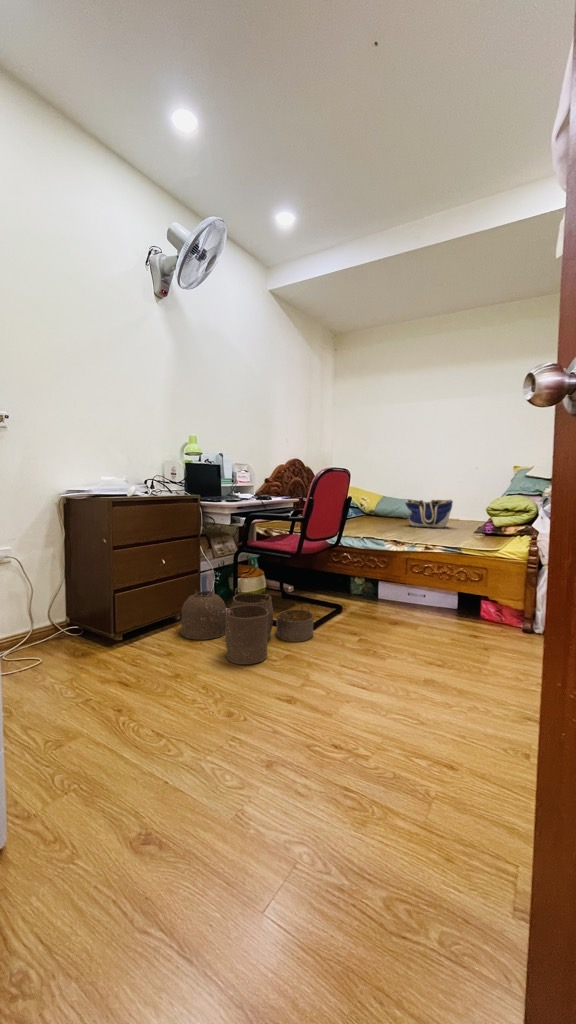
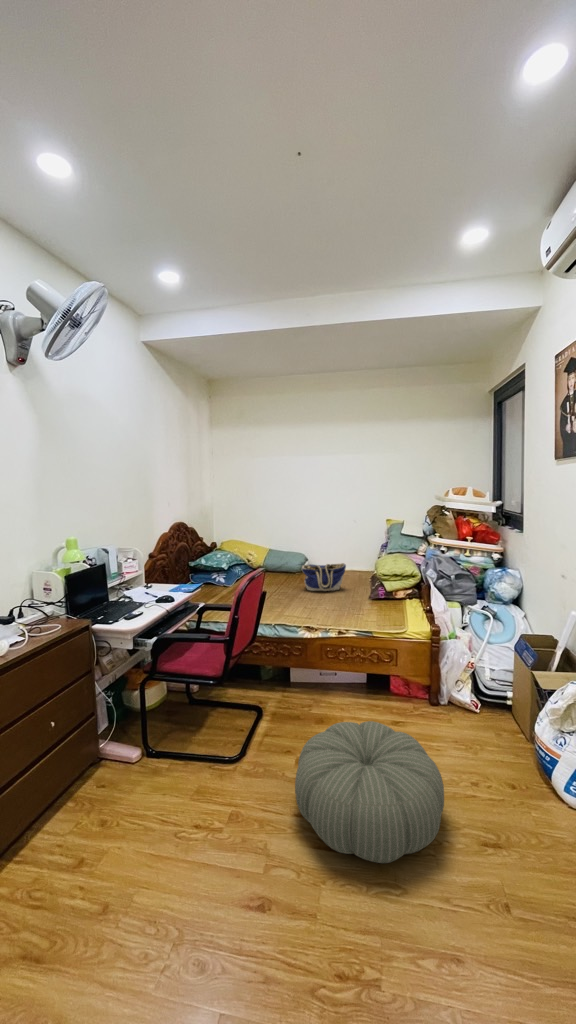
woven basket: present [180,588,314,664] -> none [85,731,248,852]
pouf: none [341,603,496,706] -> present [295,721,444,863]

